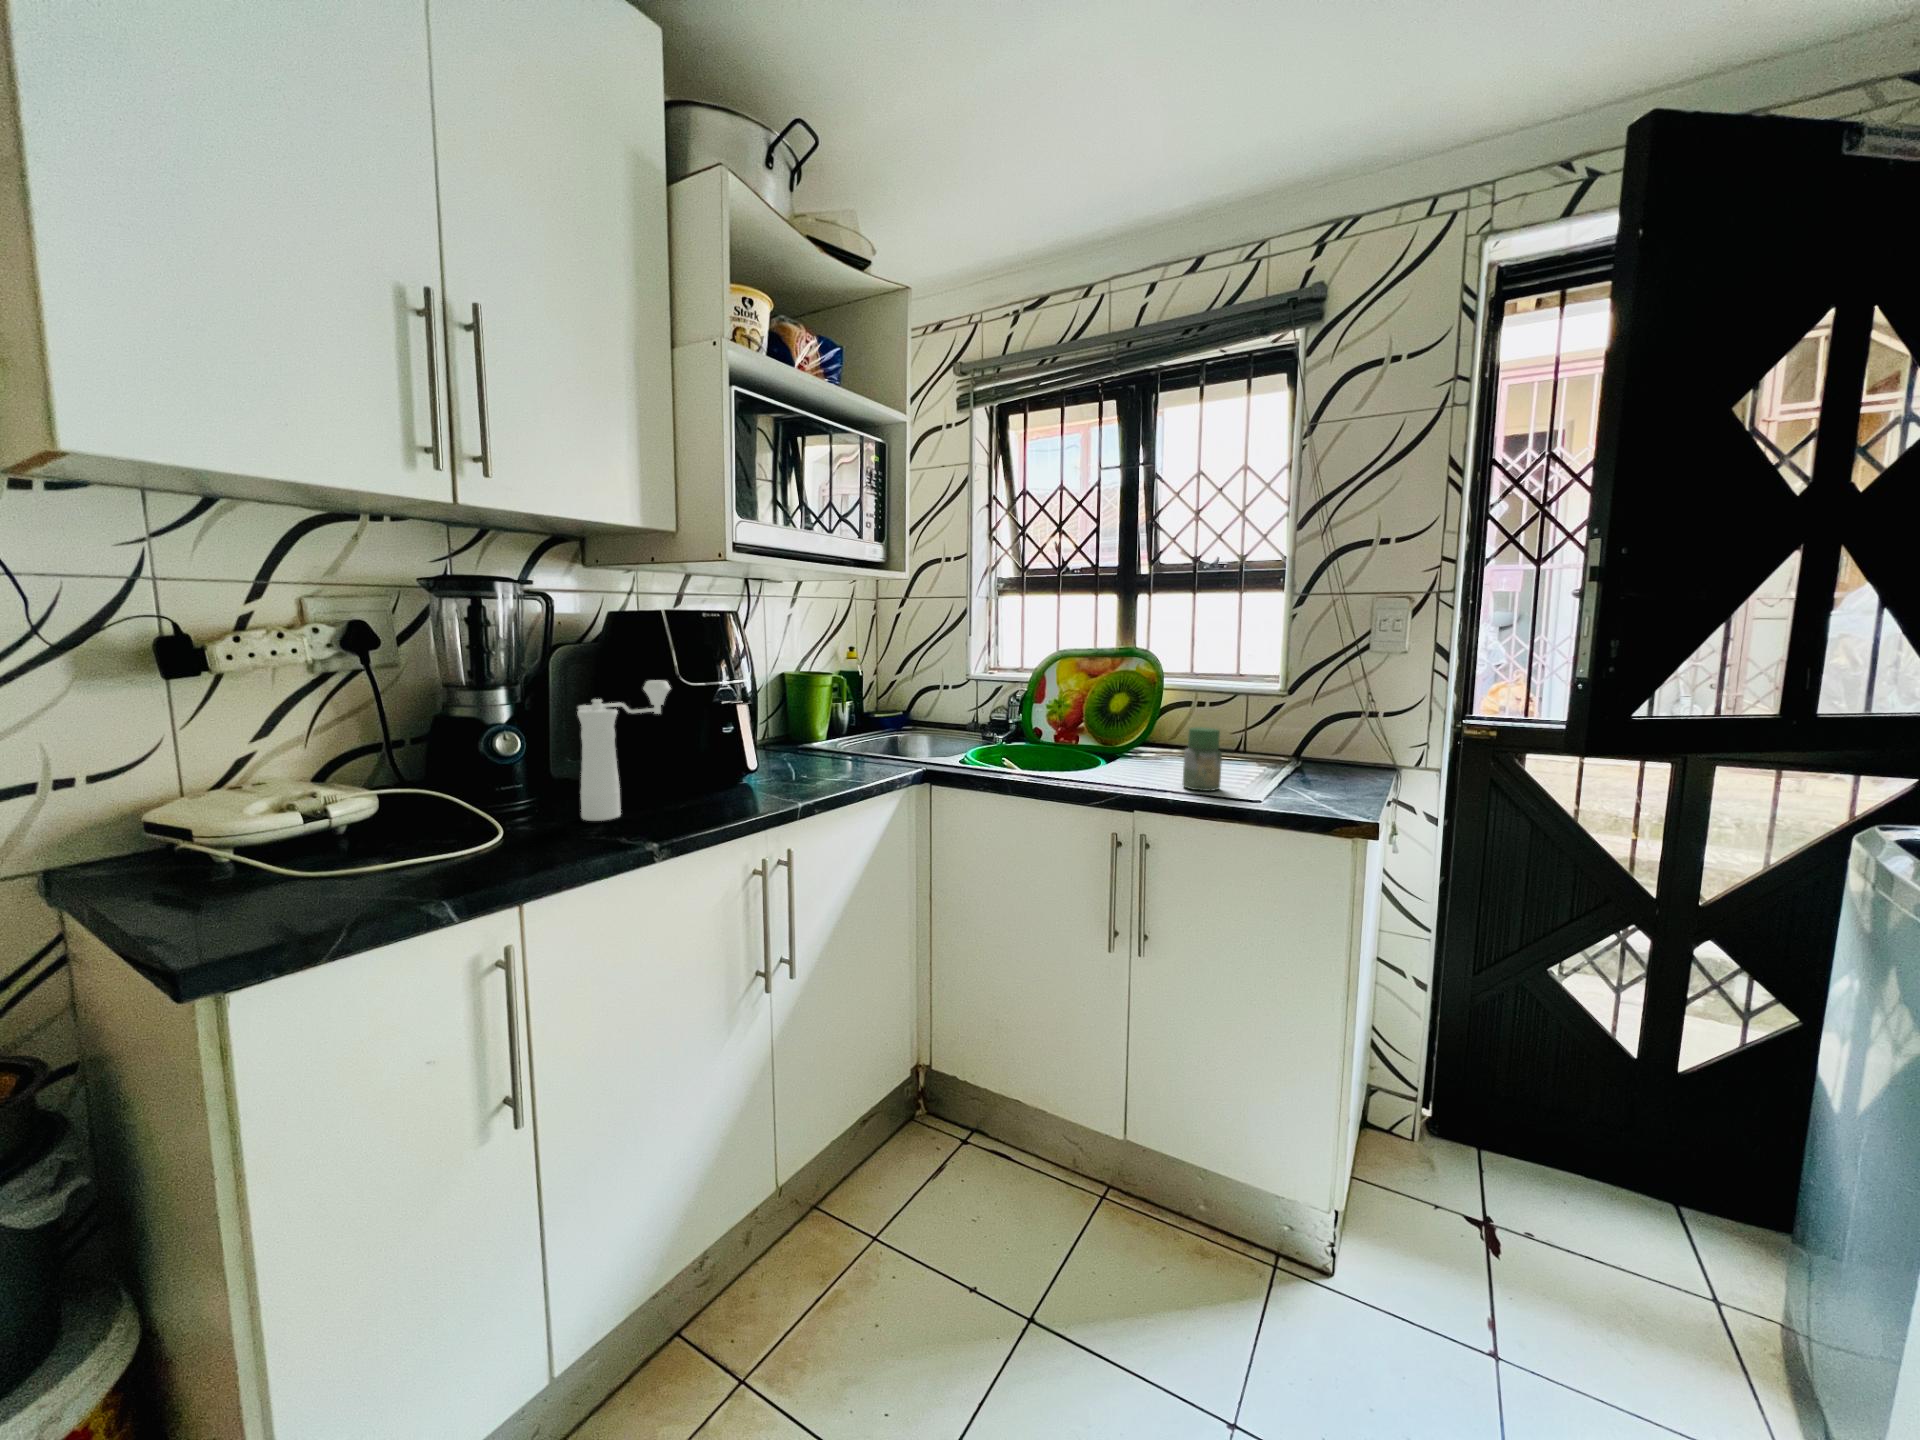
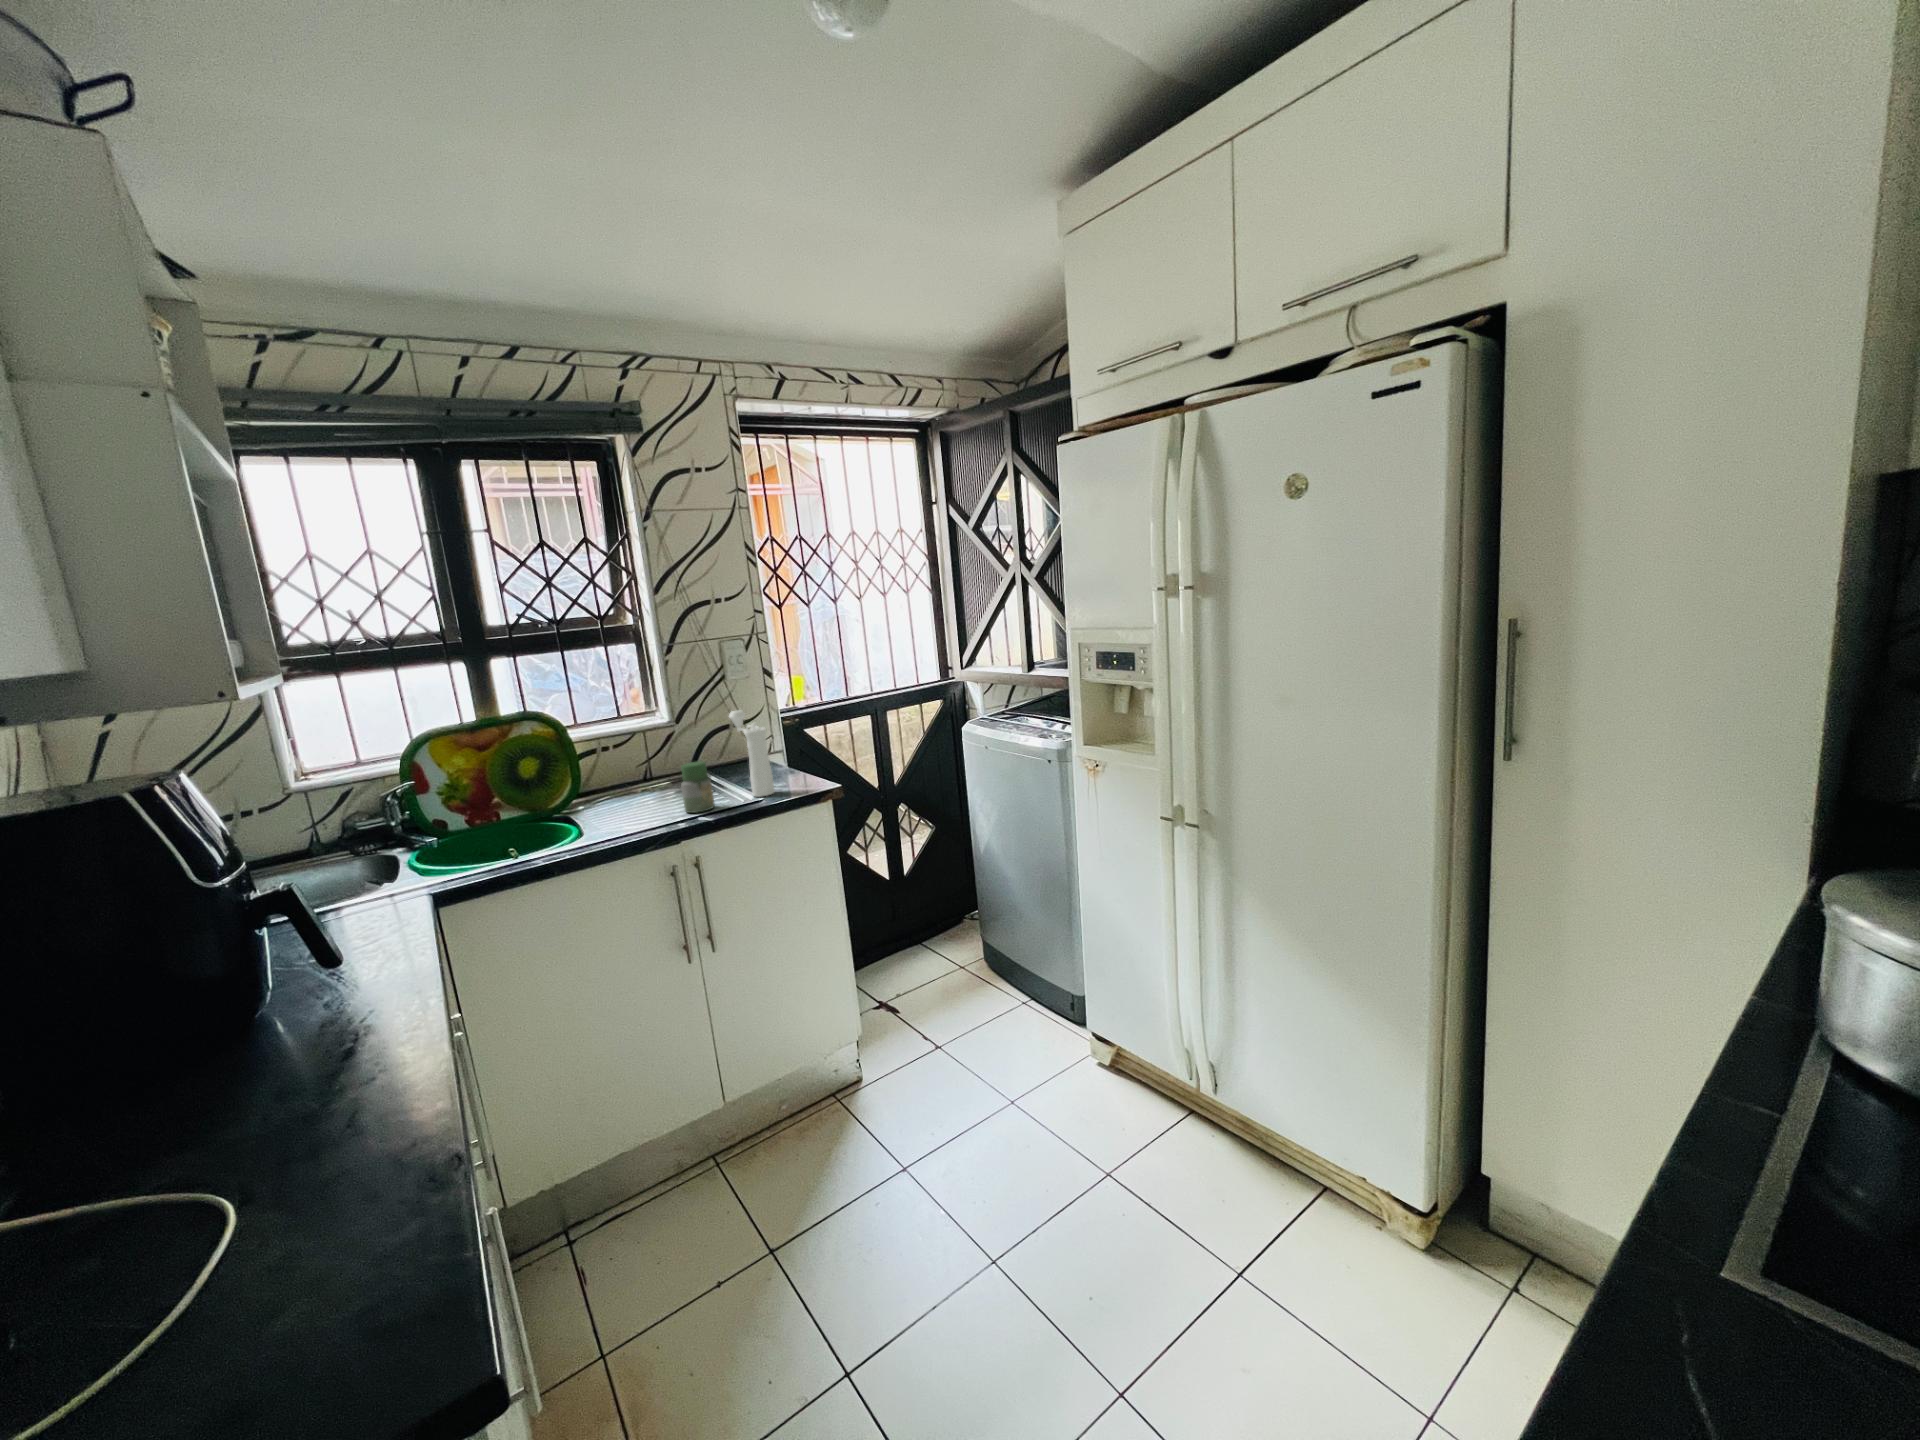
pepper mill: present [577,680,670,821] -> present [729,710,774,797]

